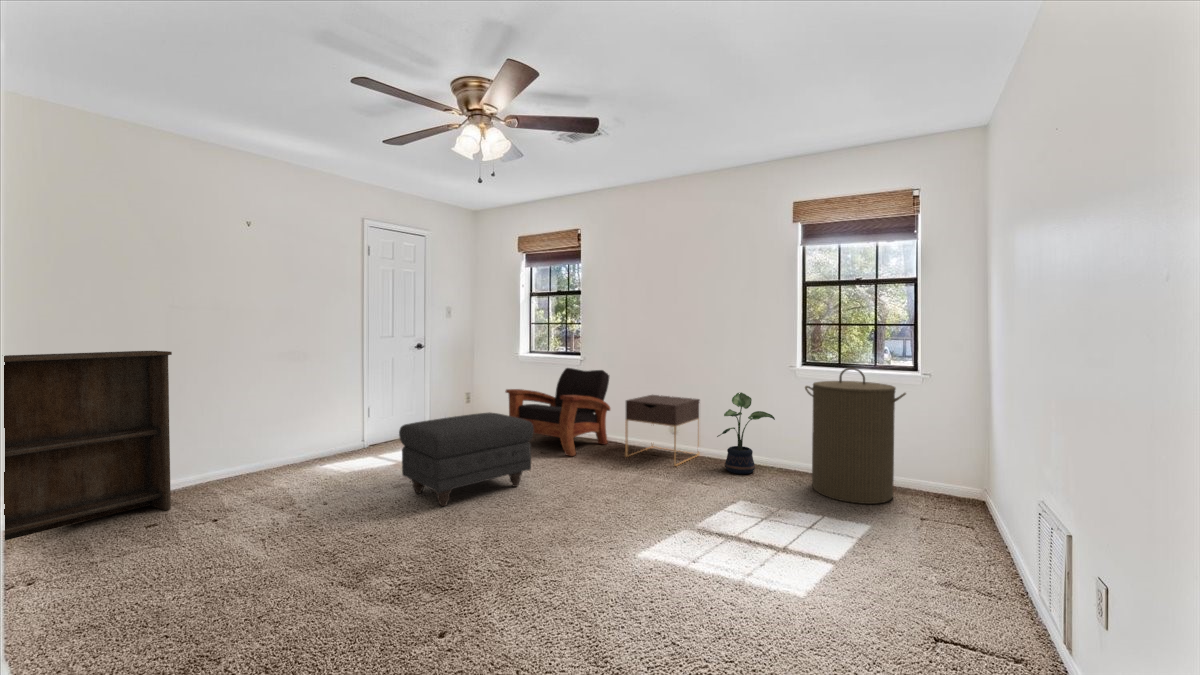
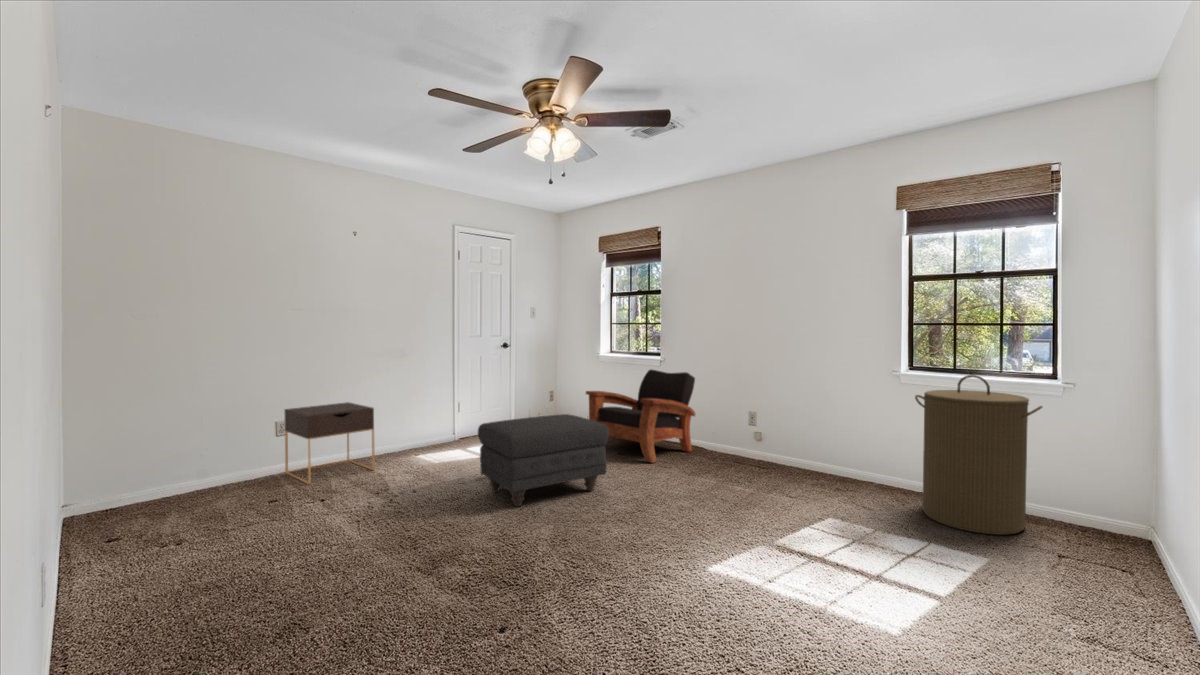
bookshelf: present [4,351,172,540] -> none [125,349,281,524]
potted plant: present [717,392,775,474] -> none [811,400,880,492]
nightstand: present [625,395,700,466] -> present [285,402,375,484]

